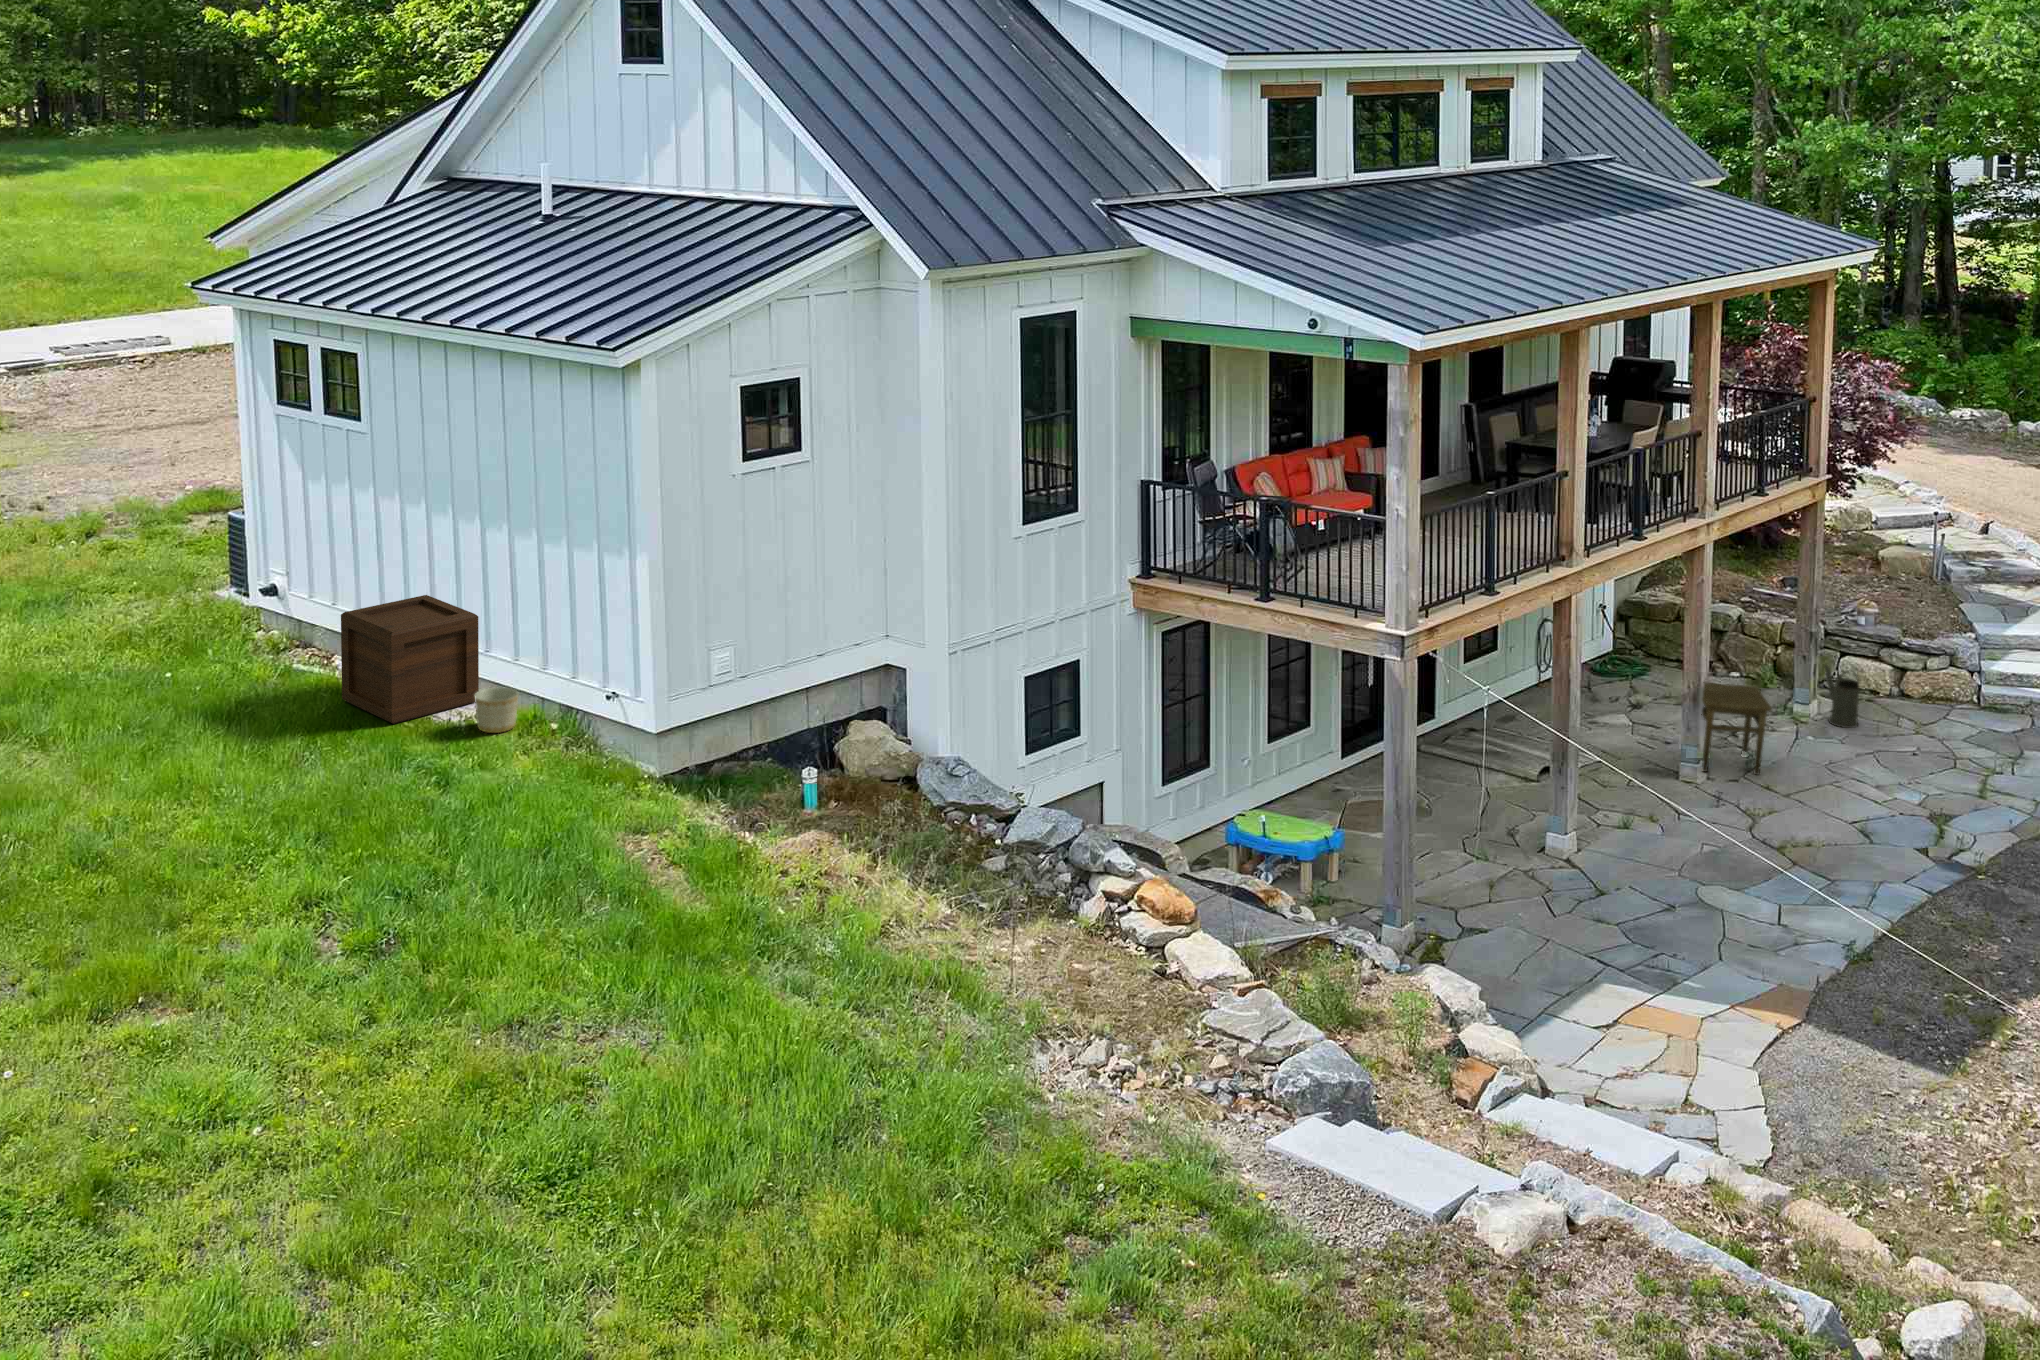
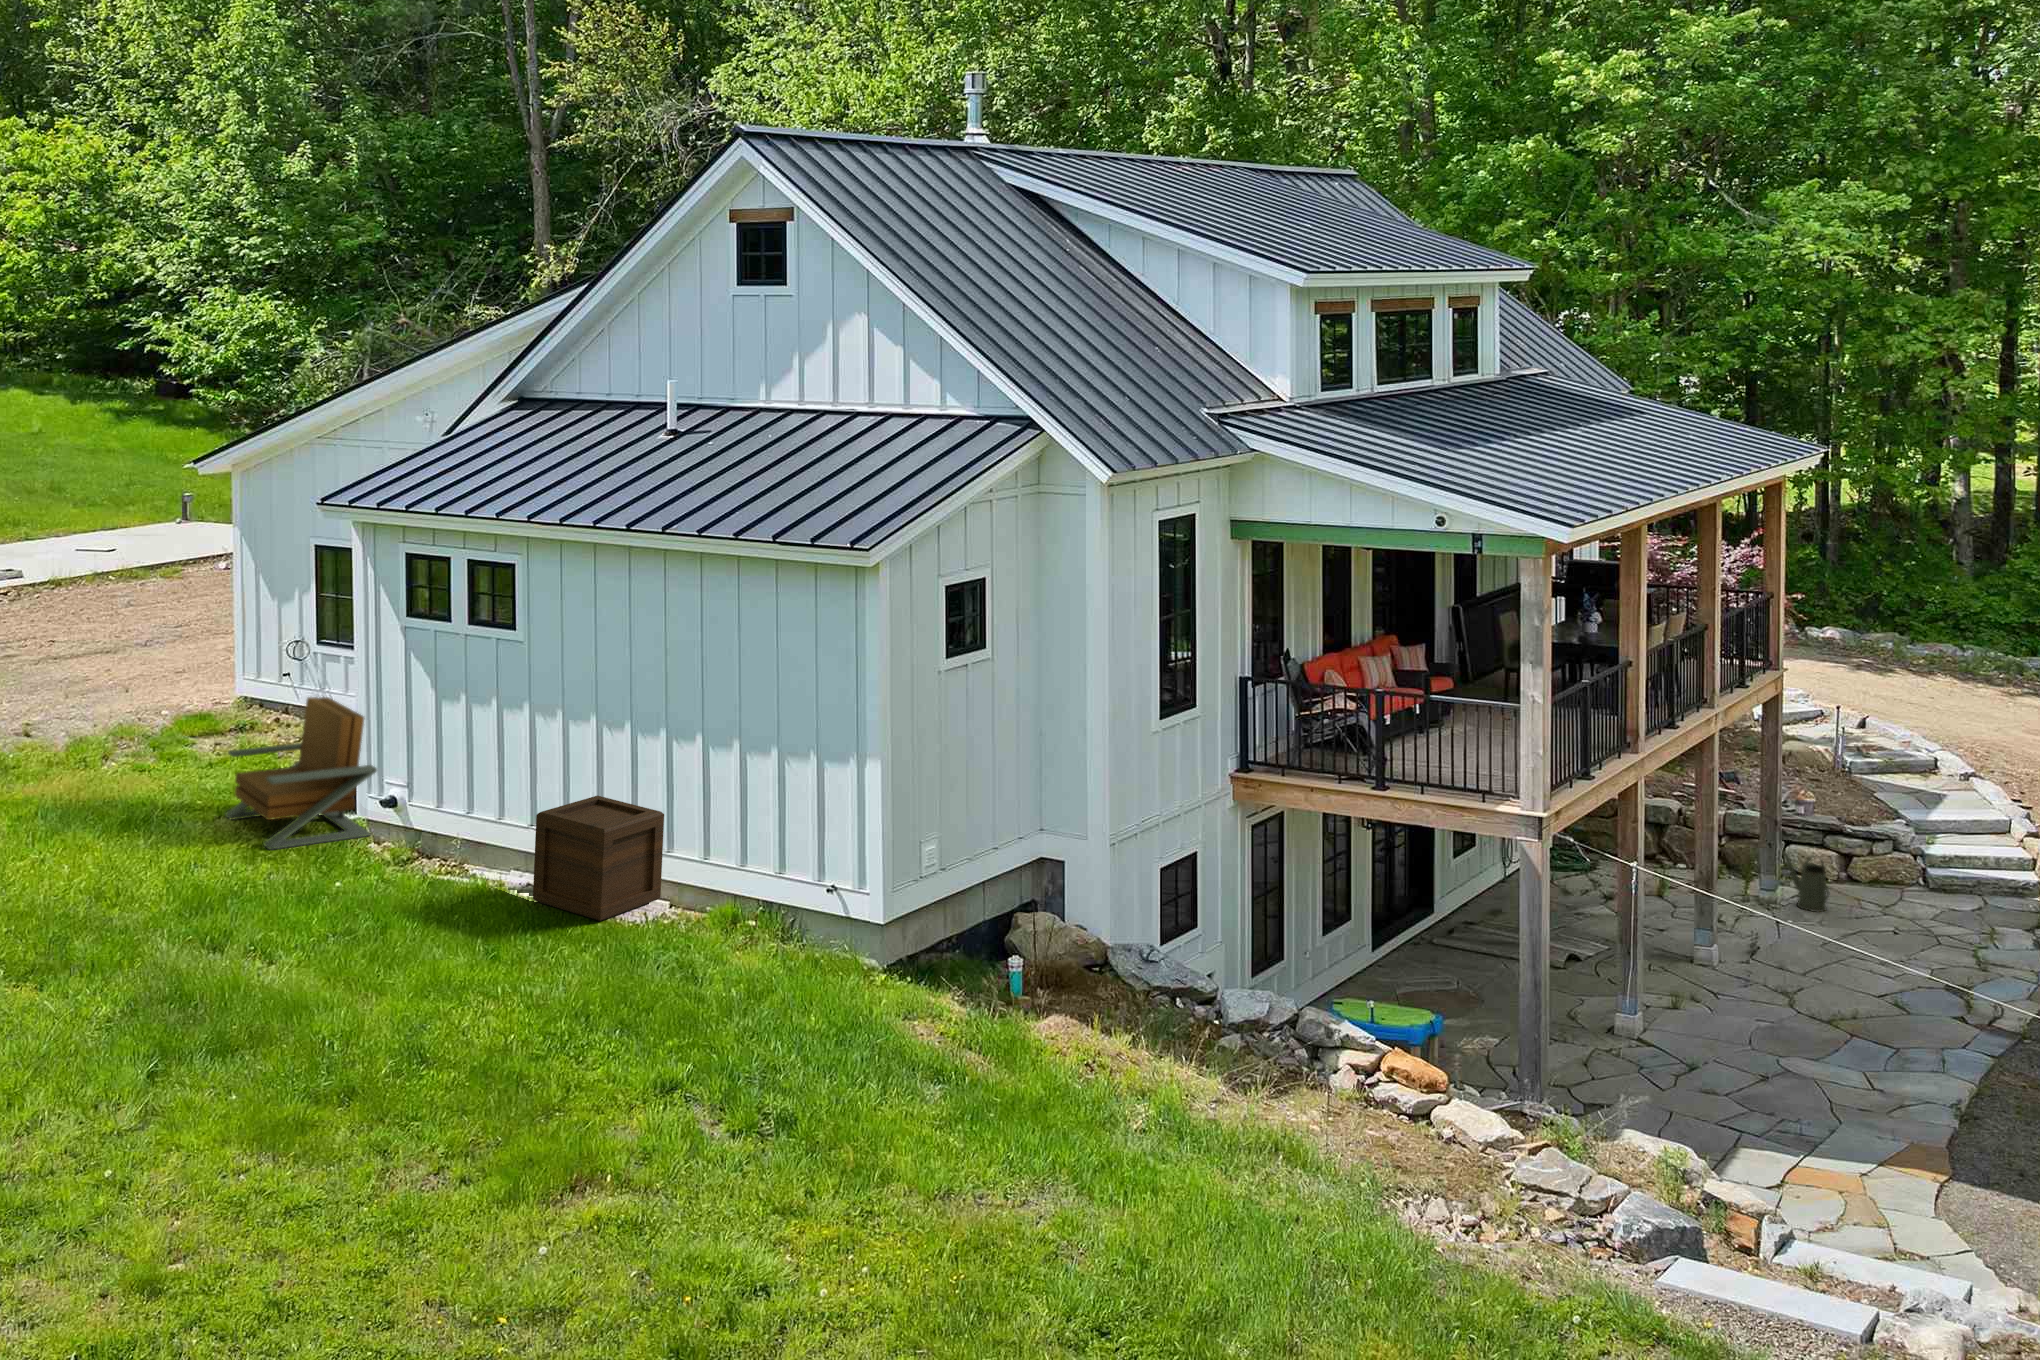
lounge chair: none [106,486,242,641] -> present [225,697,377,850]
side table: present [1701,683,1772,775] -> none [1689,868,1778,958]
planter: present [475,687,518,733] -> none [680,883,720,927]

